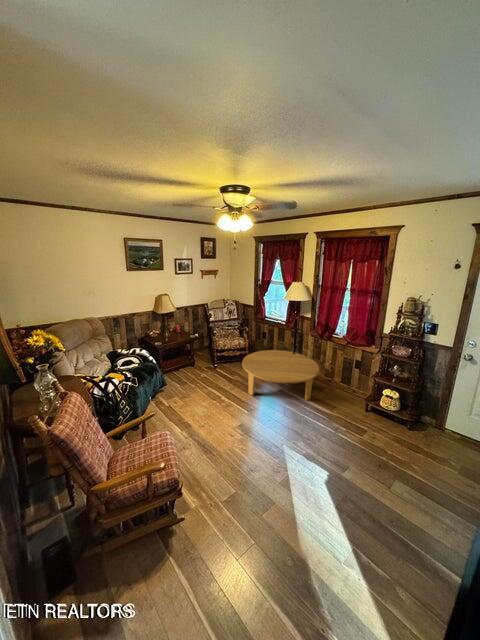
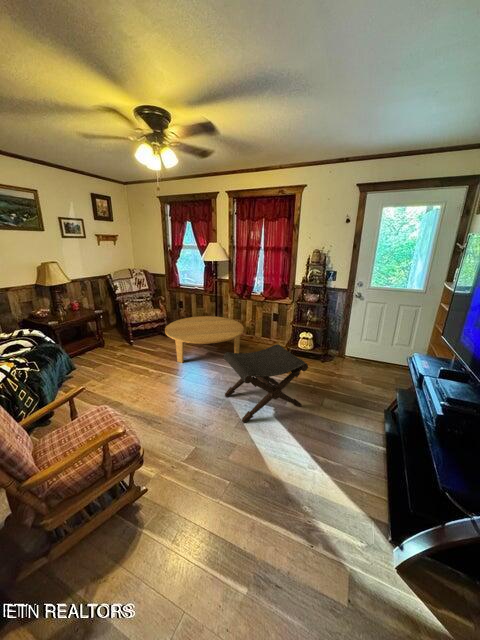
footstool: none [282,400,374,480] -> present [224,344,308,423]

